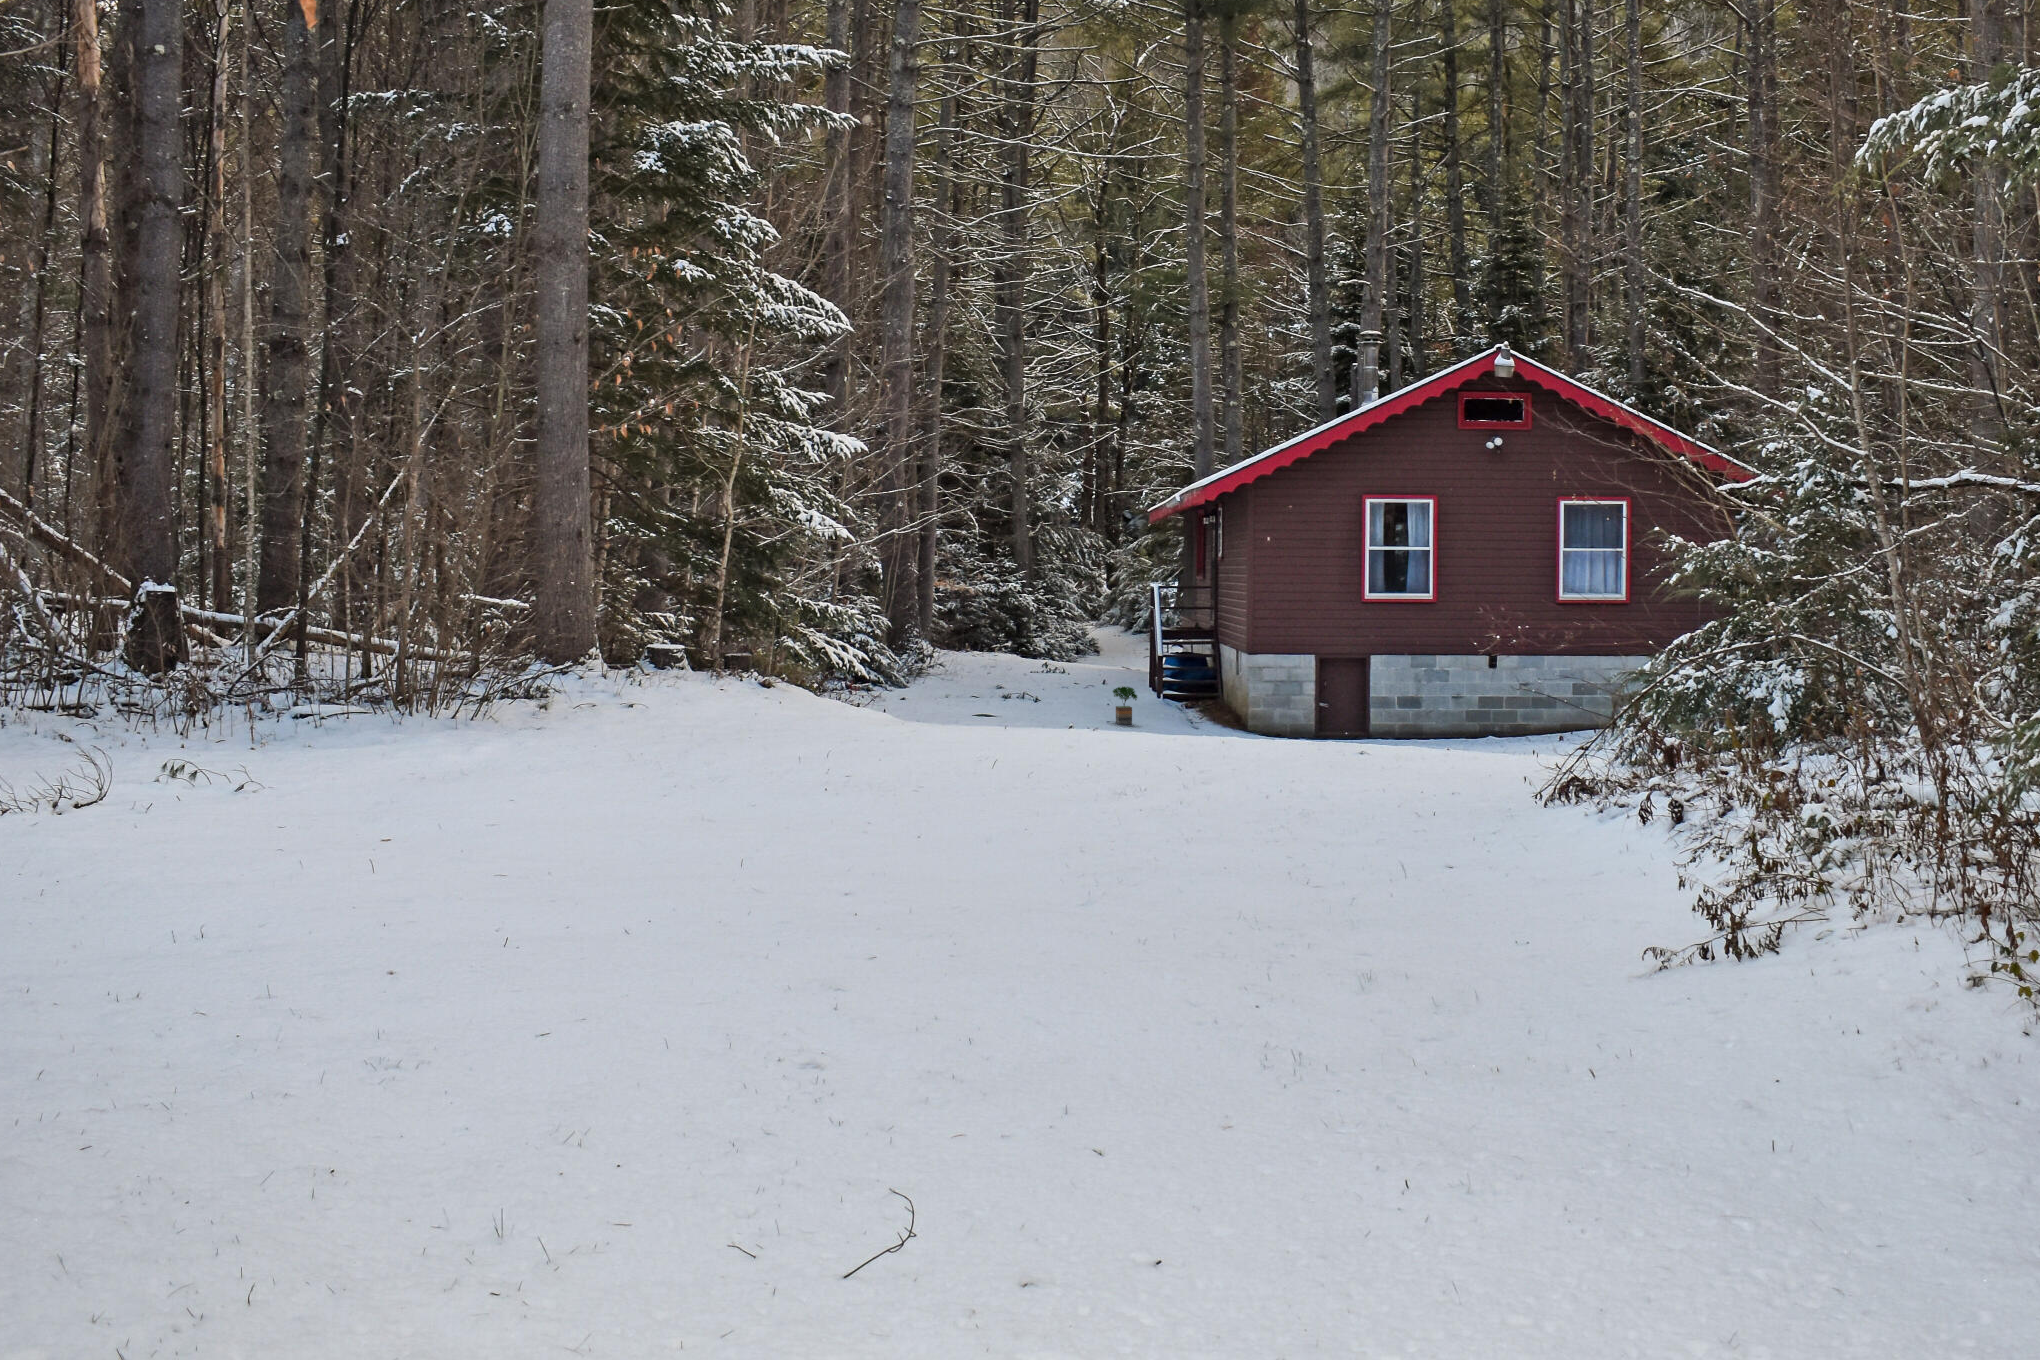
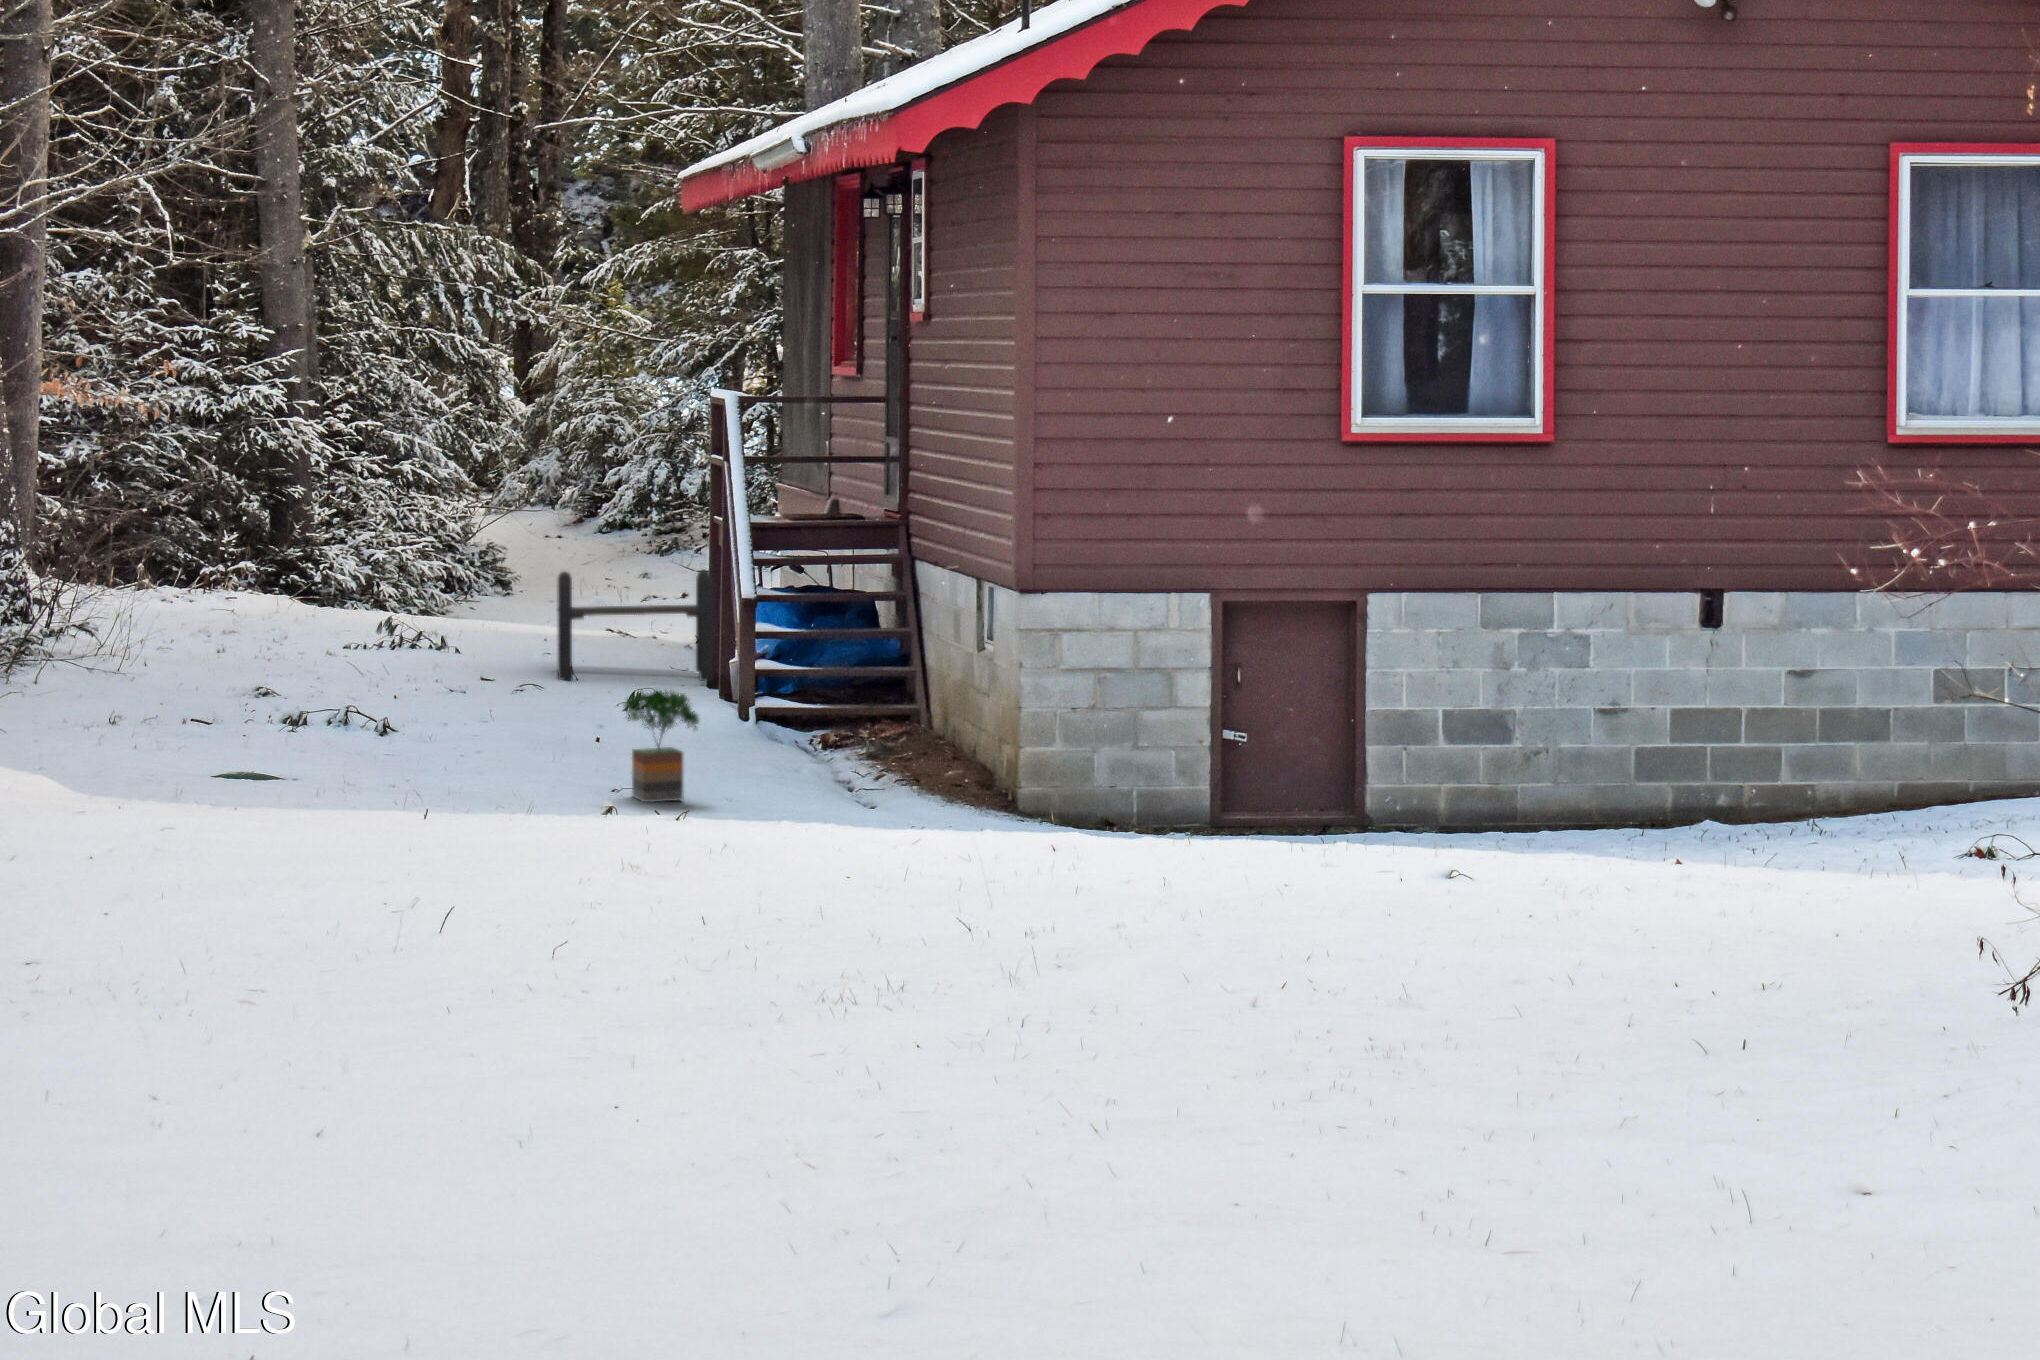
bench: none [1101,648,1153,687] -> present [557,569,713,681]

